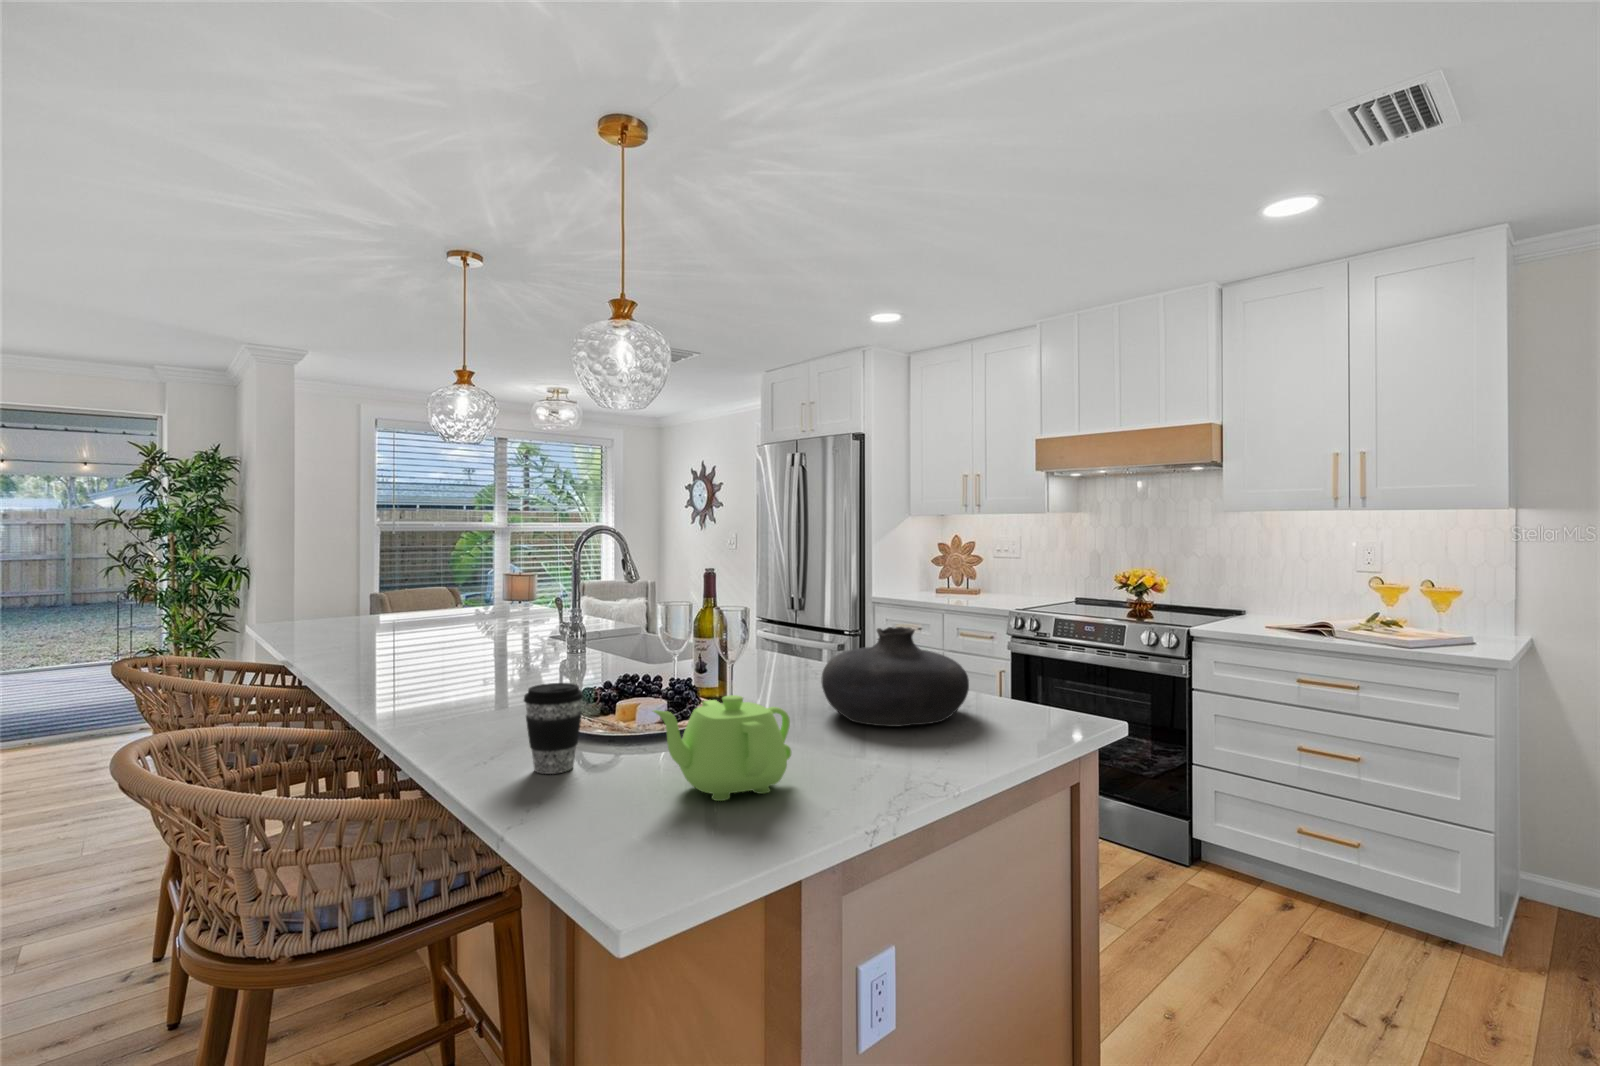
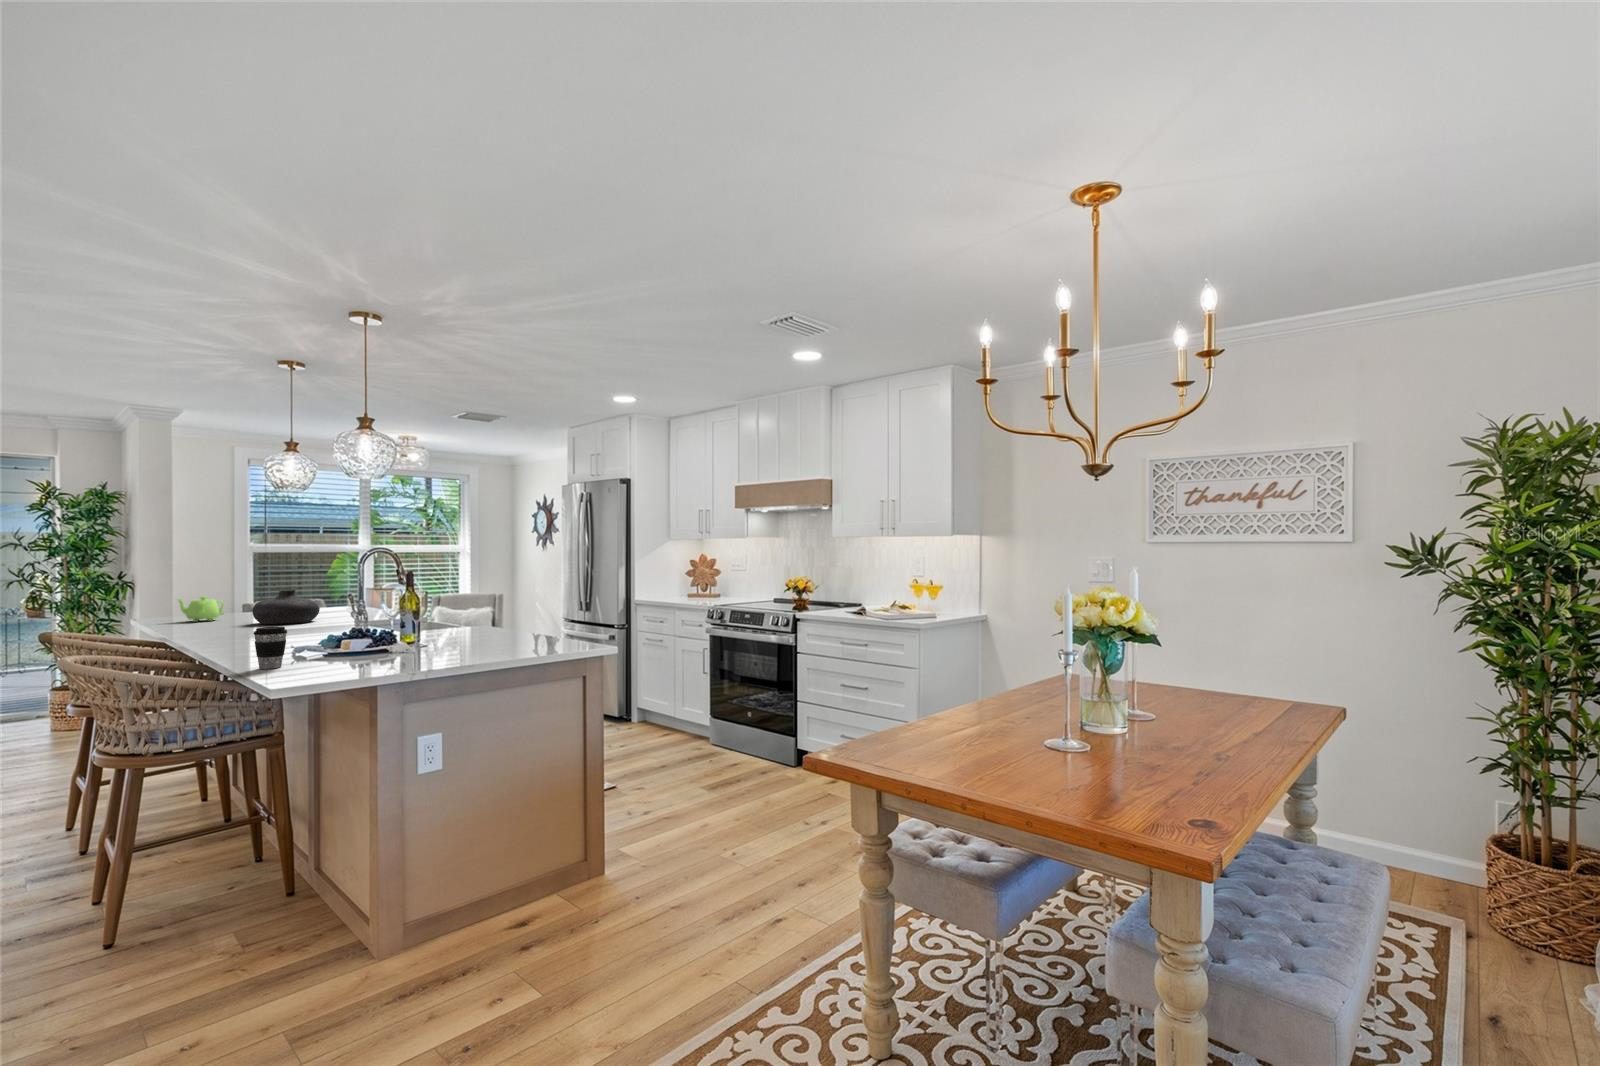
vase: present [822,627,969,727] -> present [252,589,320,624]
teapot: present [653,695,791,801] -> present [178,596,225,622]

